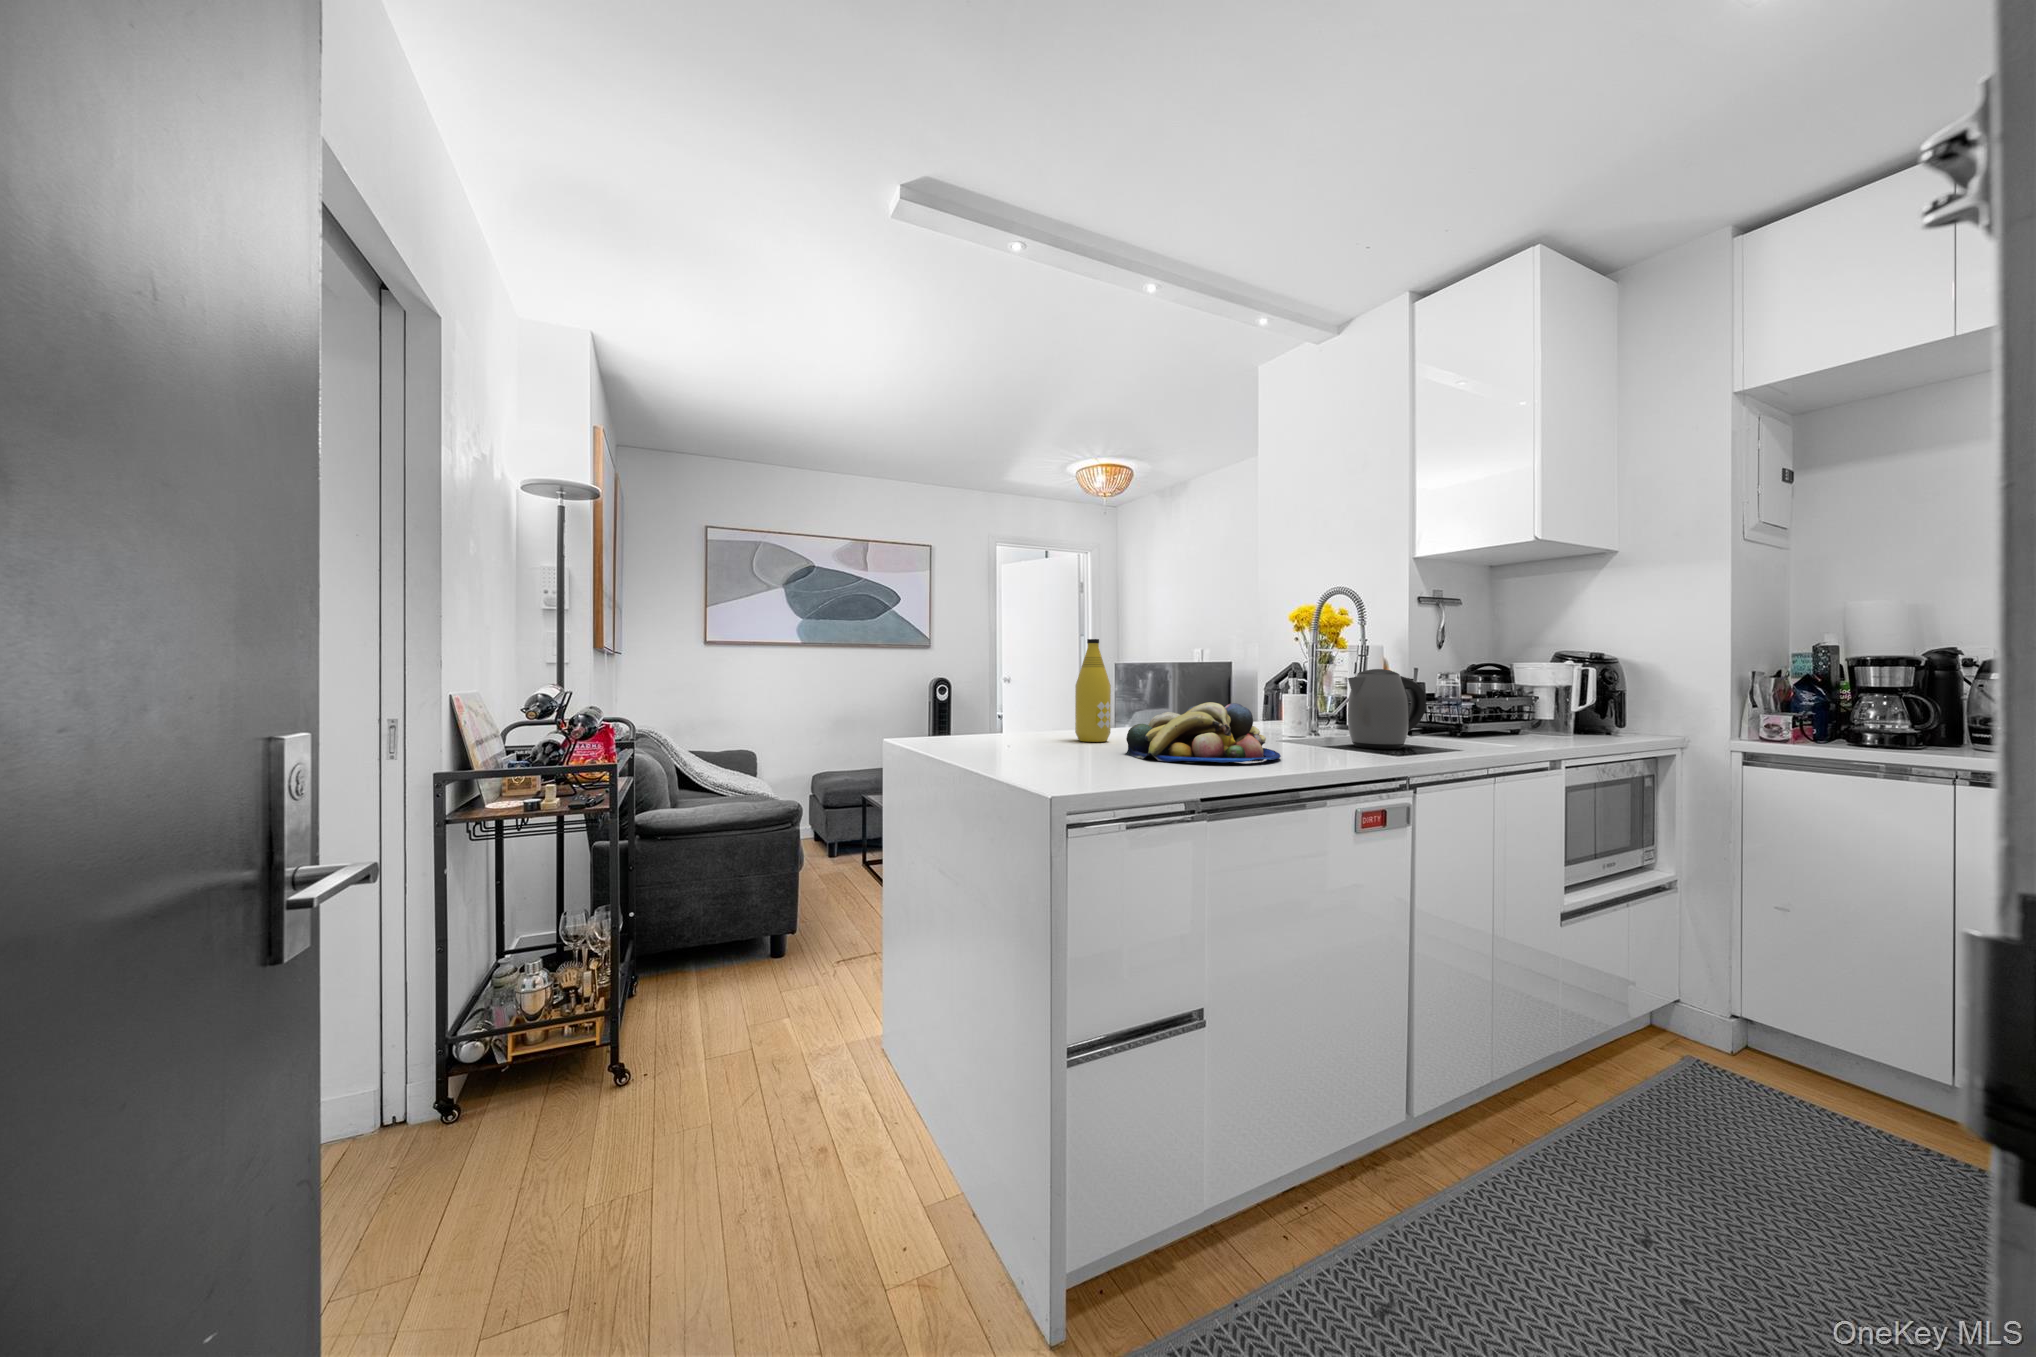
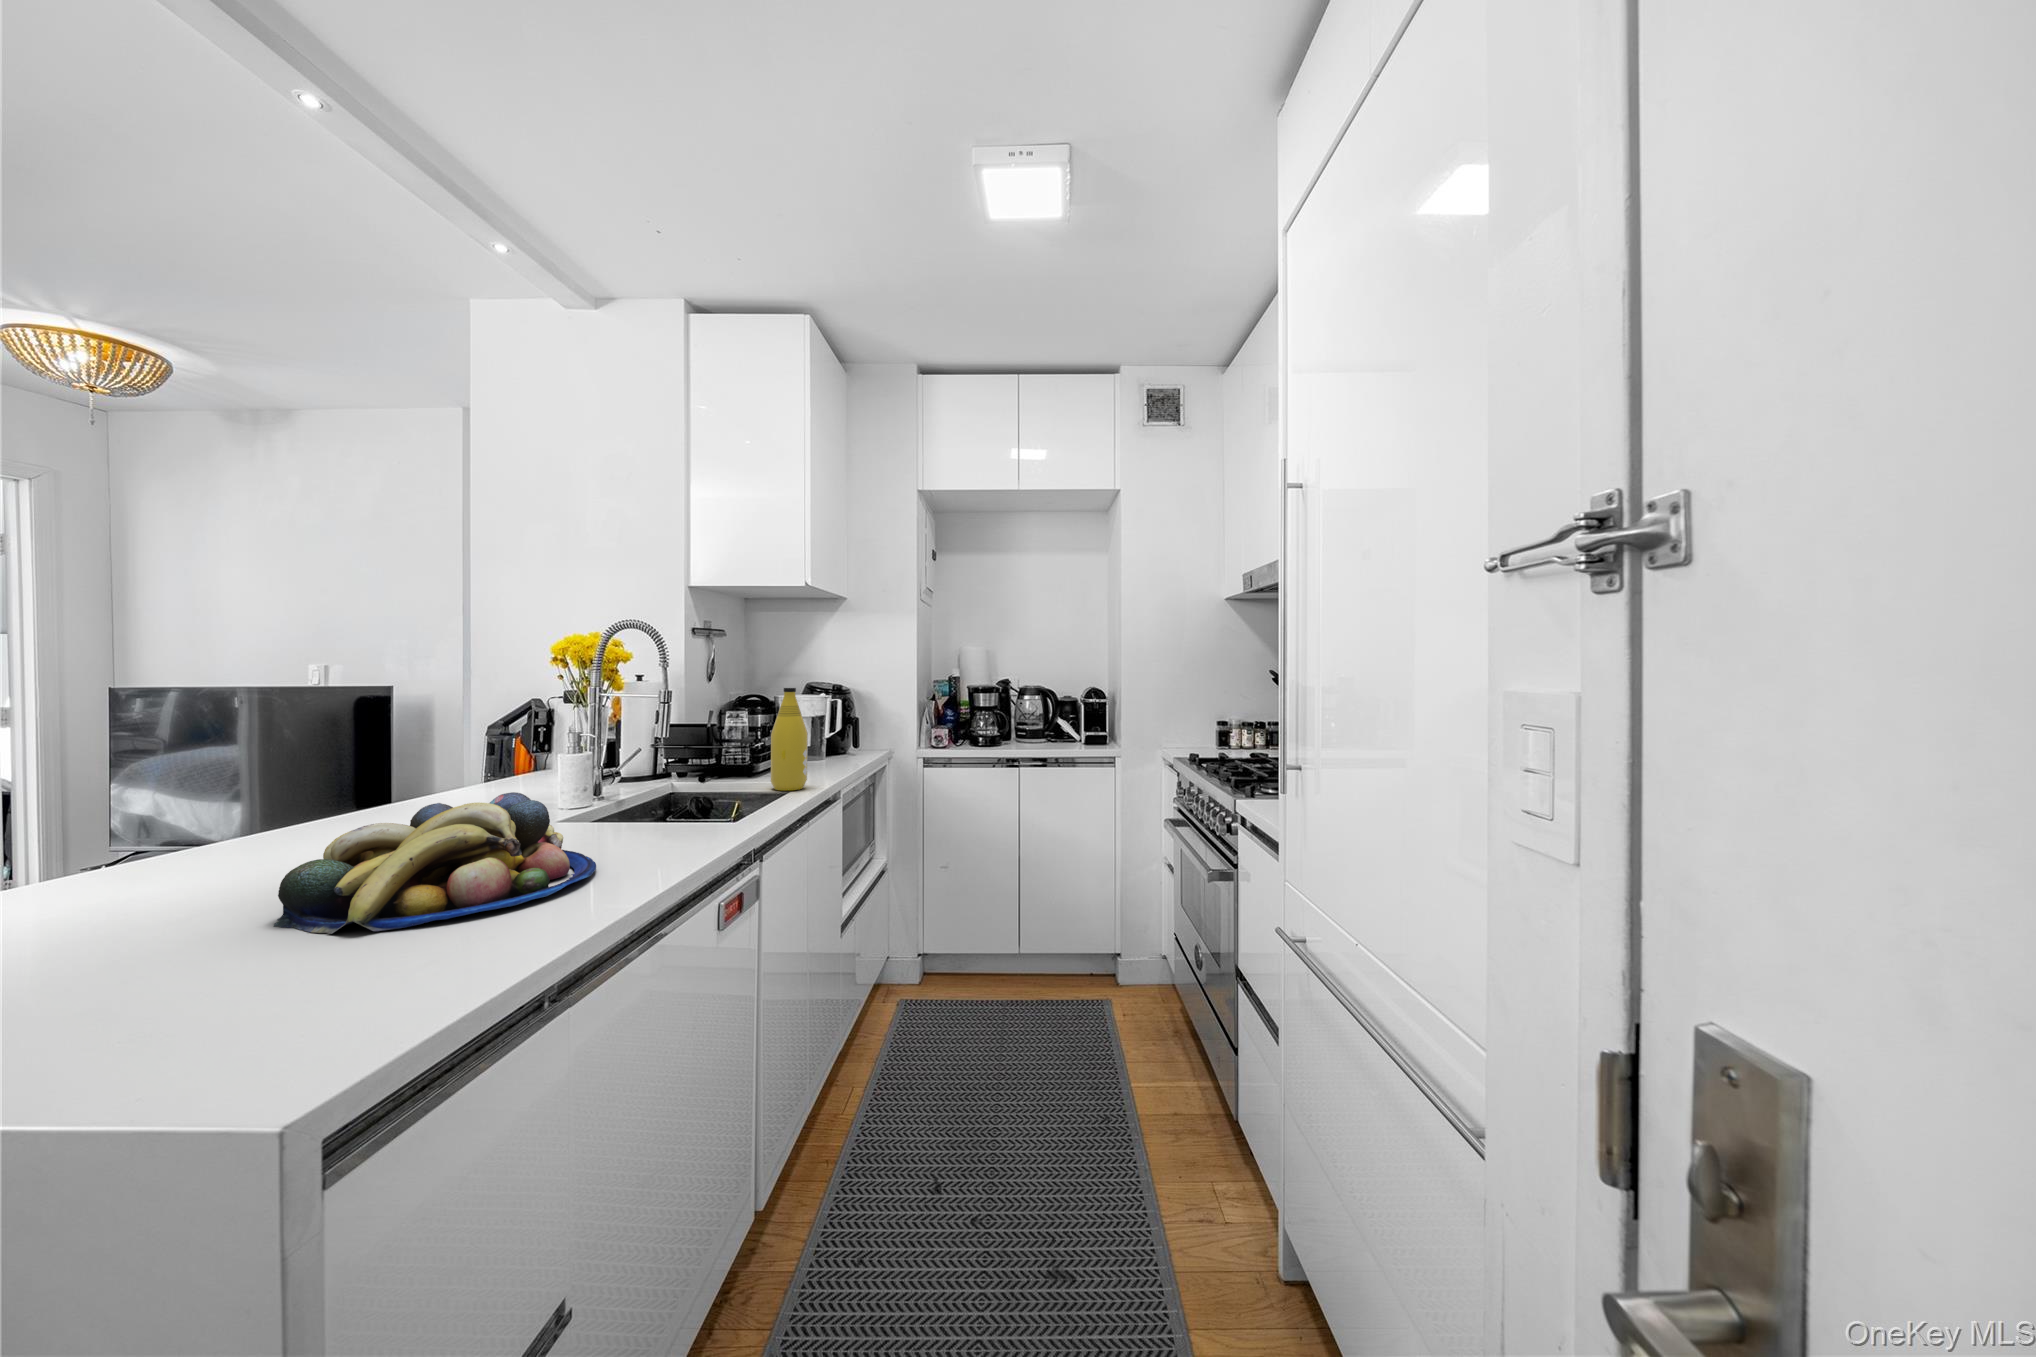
bottle: present [1075,639,1111,742] -> present [771,688,808,791]
kettle: present [1348,669,1426,749] -> none [653,719,736,814]

